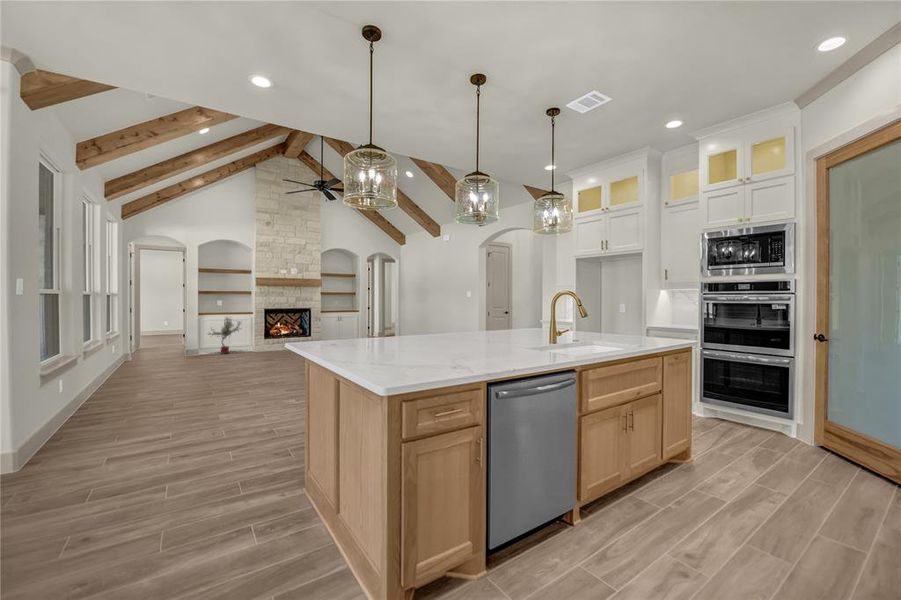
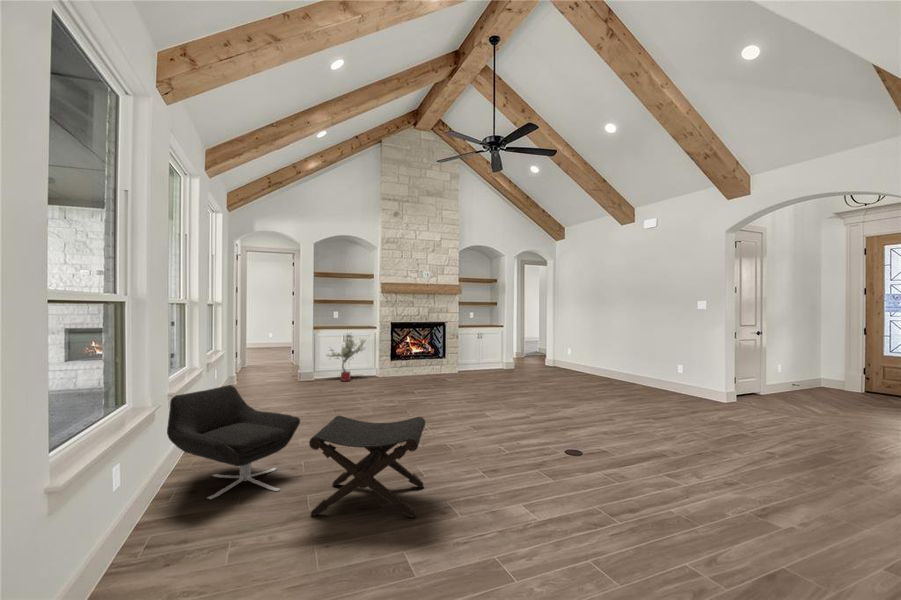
lounge chair: none [86,342,173,400] -> present [167,385,300,499]
footstool: none [173,354,248,402] -> present [309,416,425,518]

